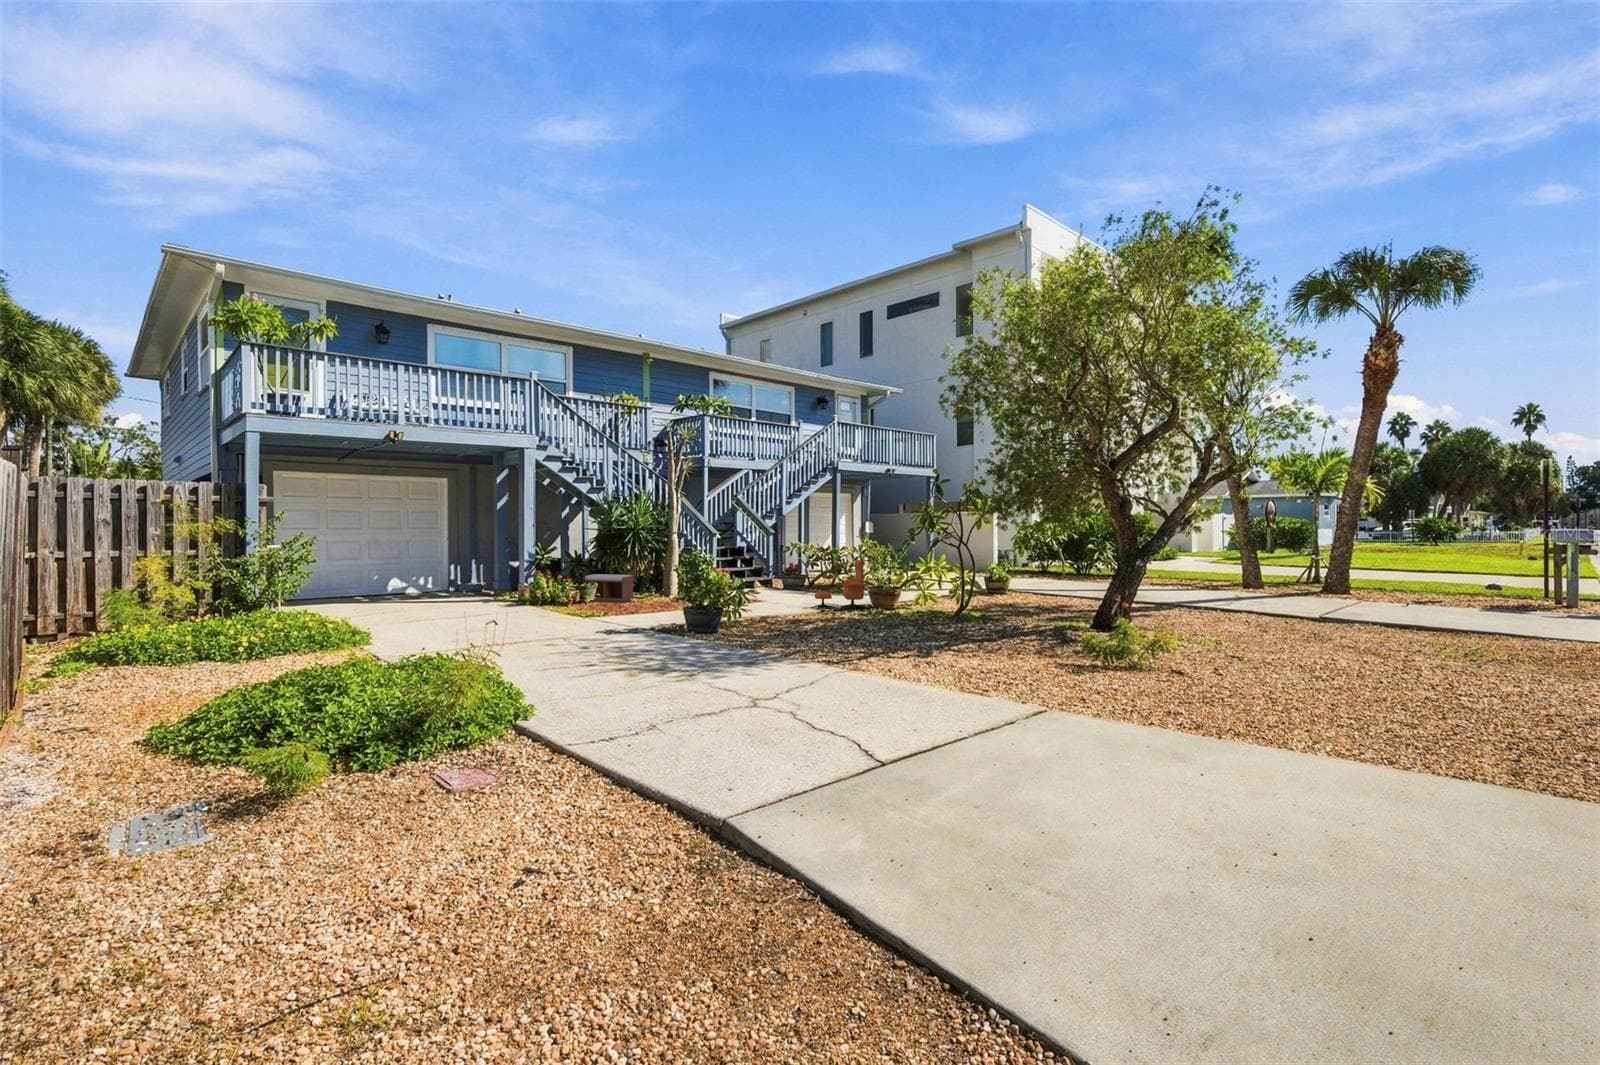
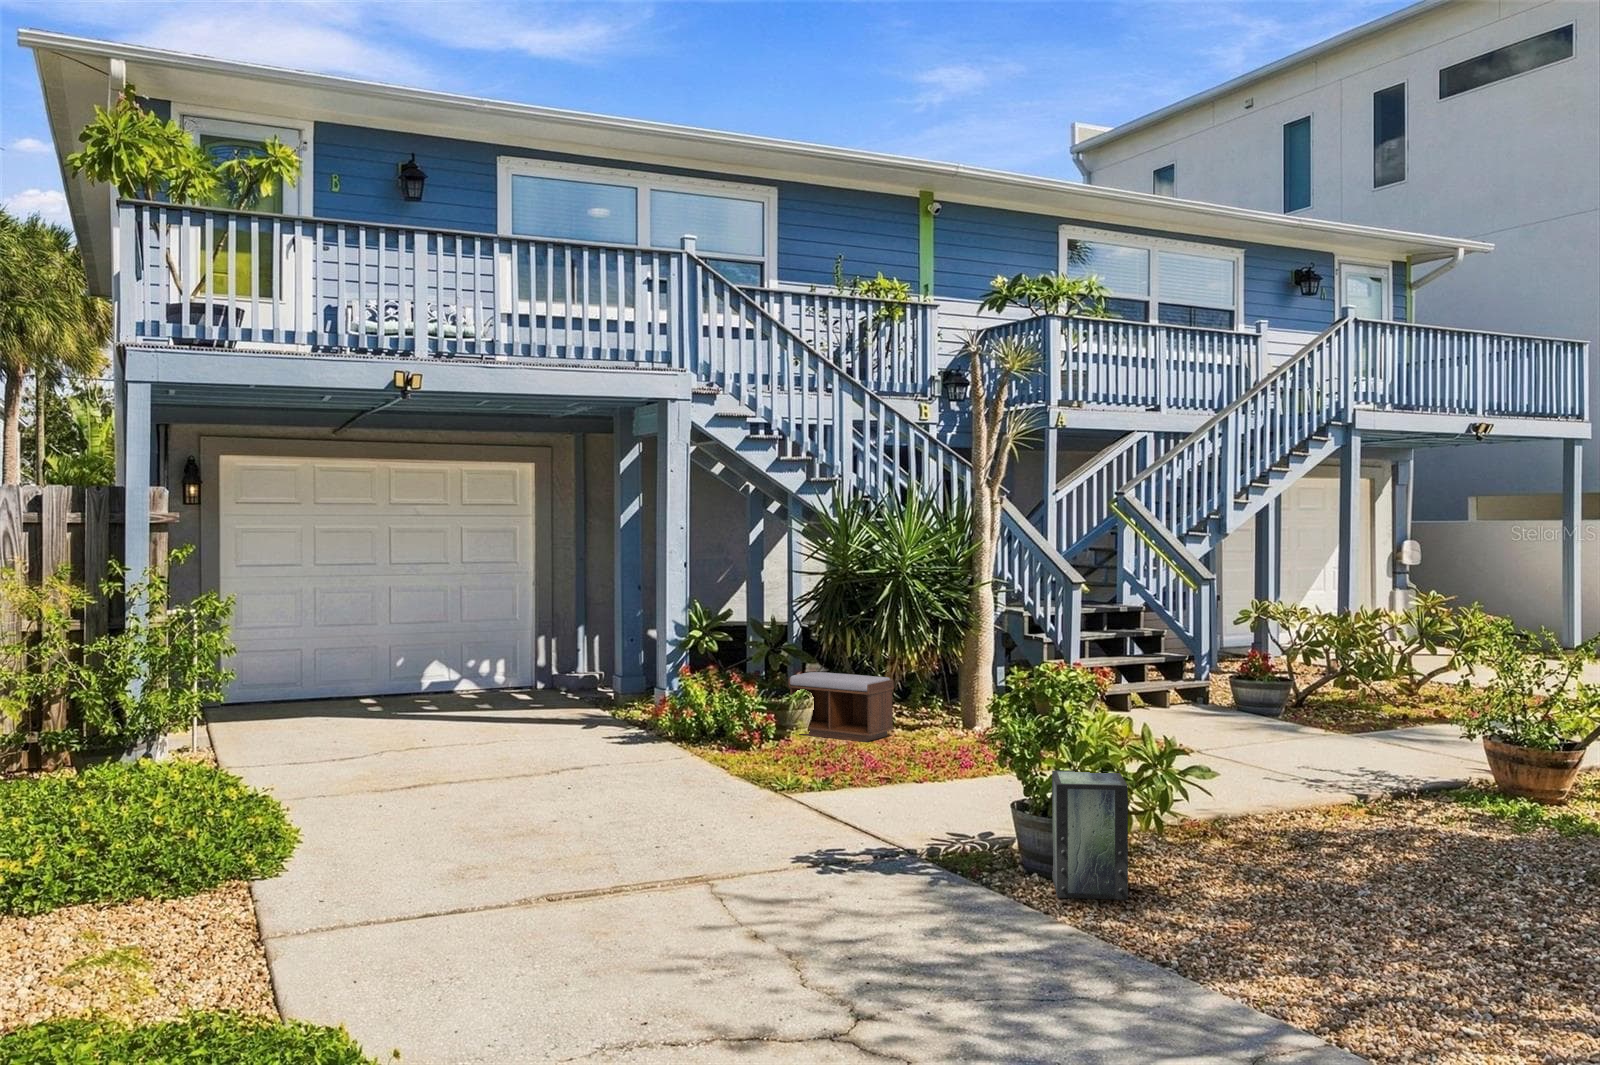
lounge chair: present [810,560,867,610] -> none [1334,664,1498,799]
storage box: none [696,592,723,637] -> present [1052,771,1128,900]

